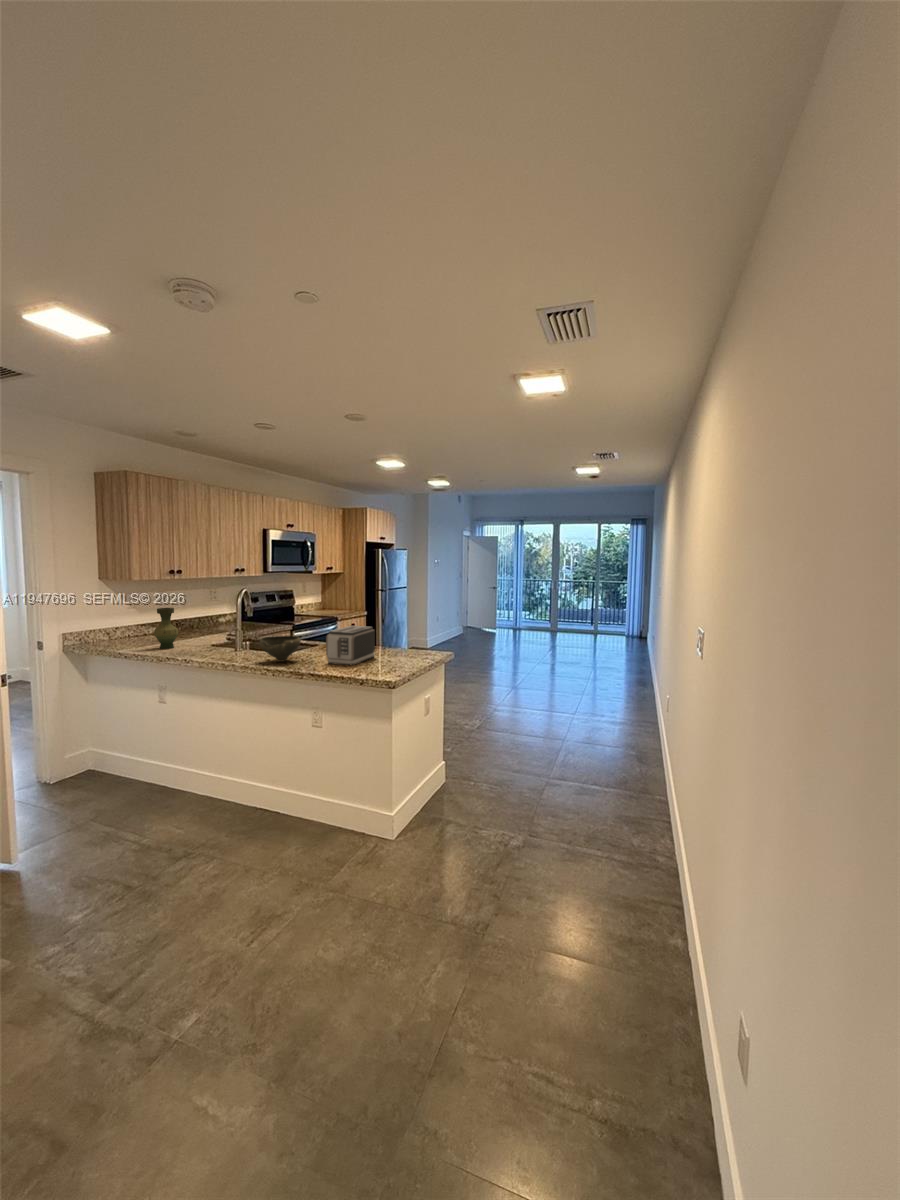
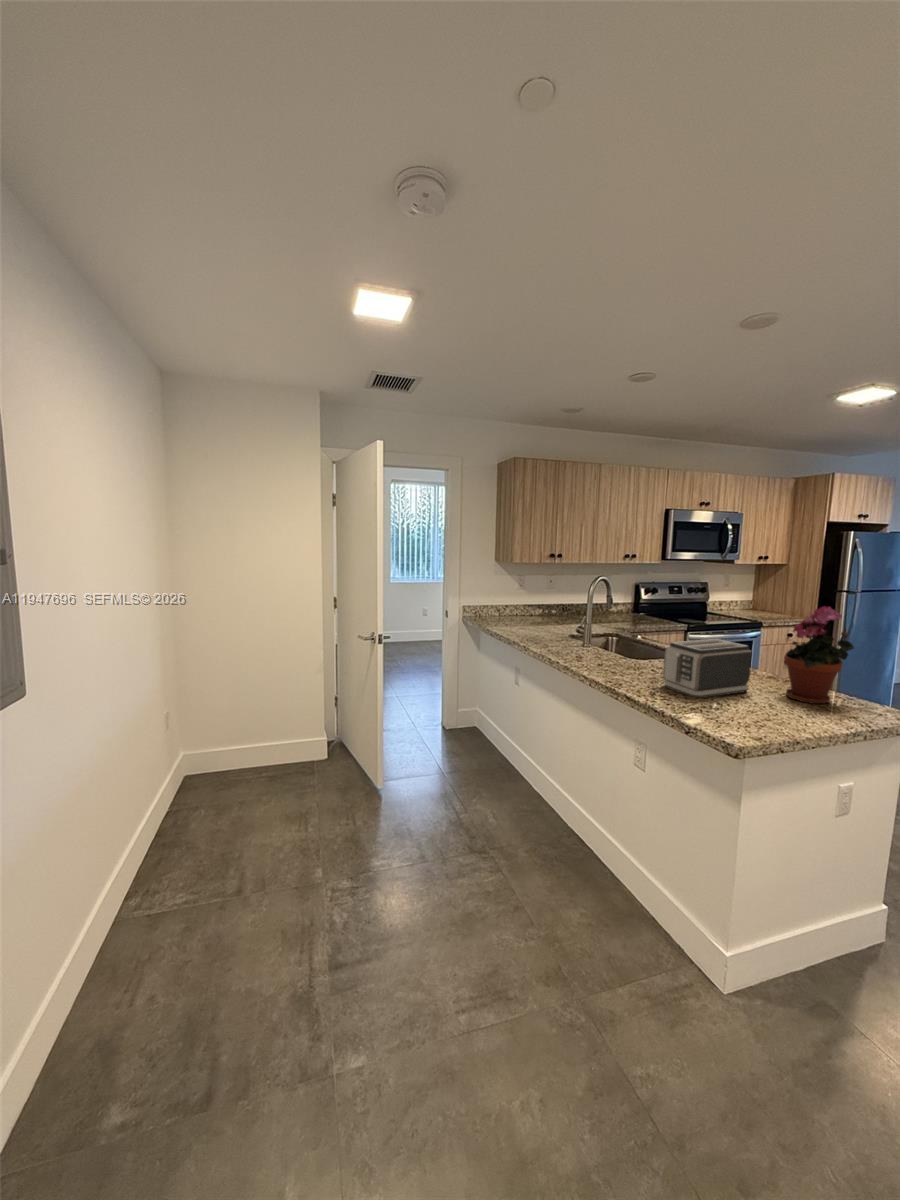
potted plant: none [390,597,423,656] -> present [784,606,854,704]
vase: present [154,608,179,649] -> none [523,591,545,632]
bowl: present [260,636,301,662] -> none [587,637,639,671]

